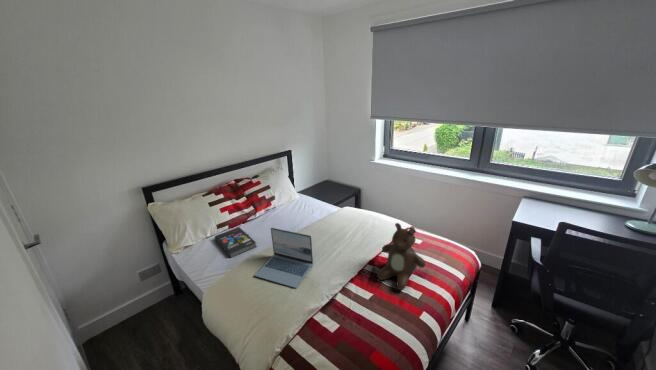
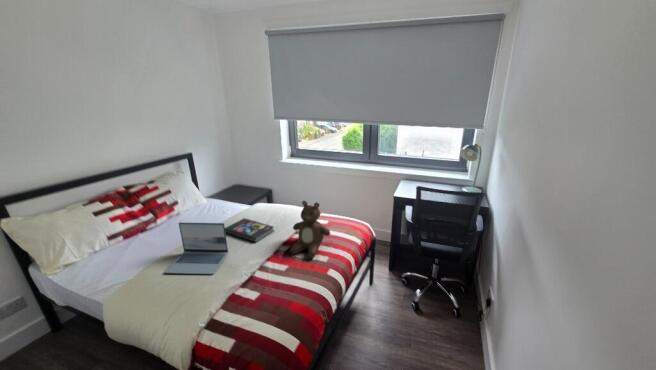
book: present [215,227,256,257] -> present [225,218,274,242]

